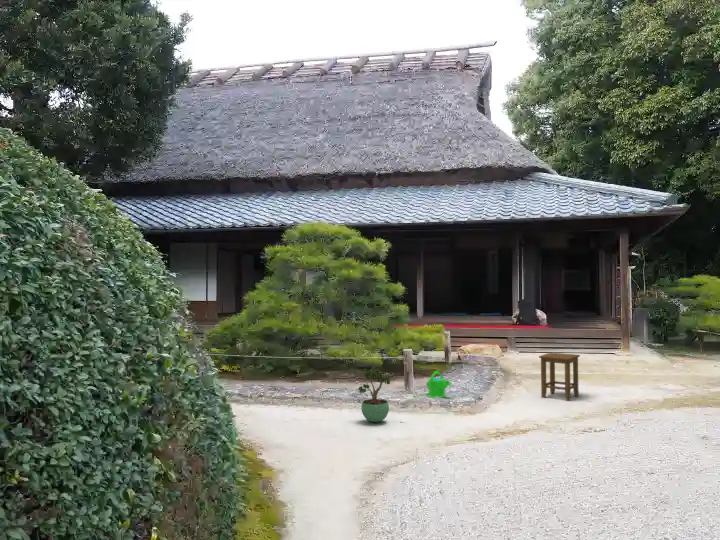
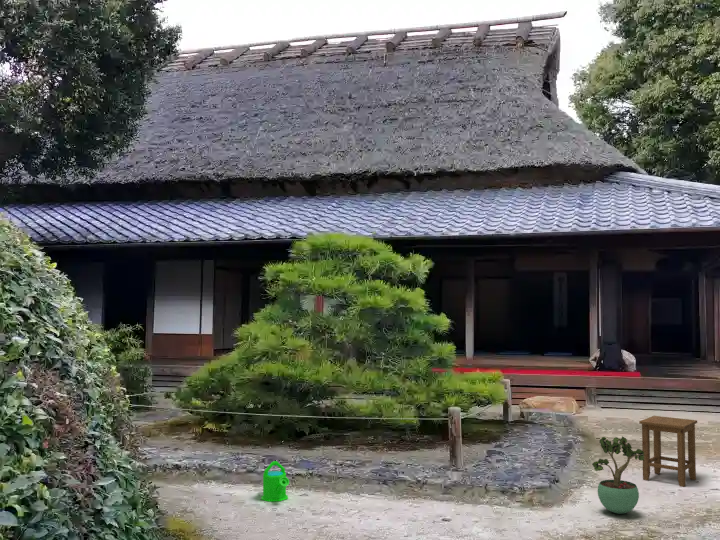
potted plant: present [358,368,390,422] -> present [592,436,644,514]
watering can: present [426,371,451,397] -> present [261,461,289,502]

